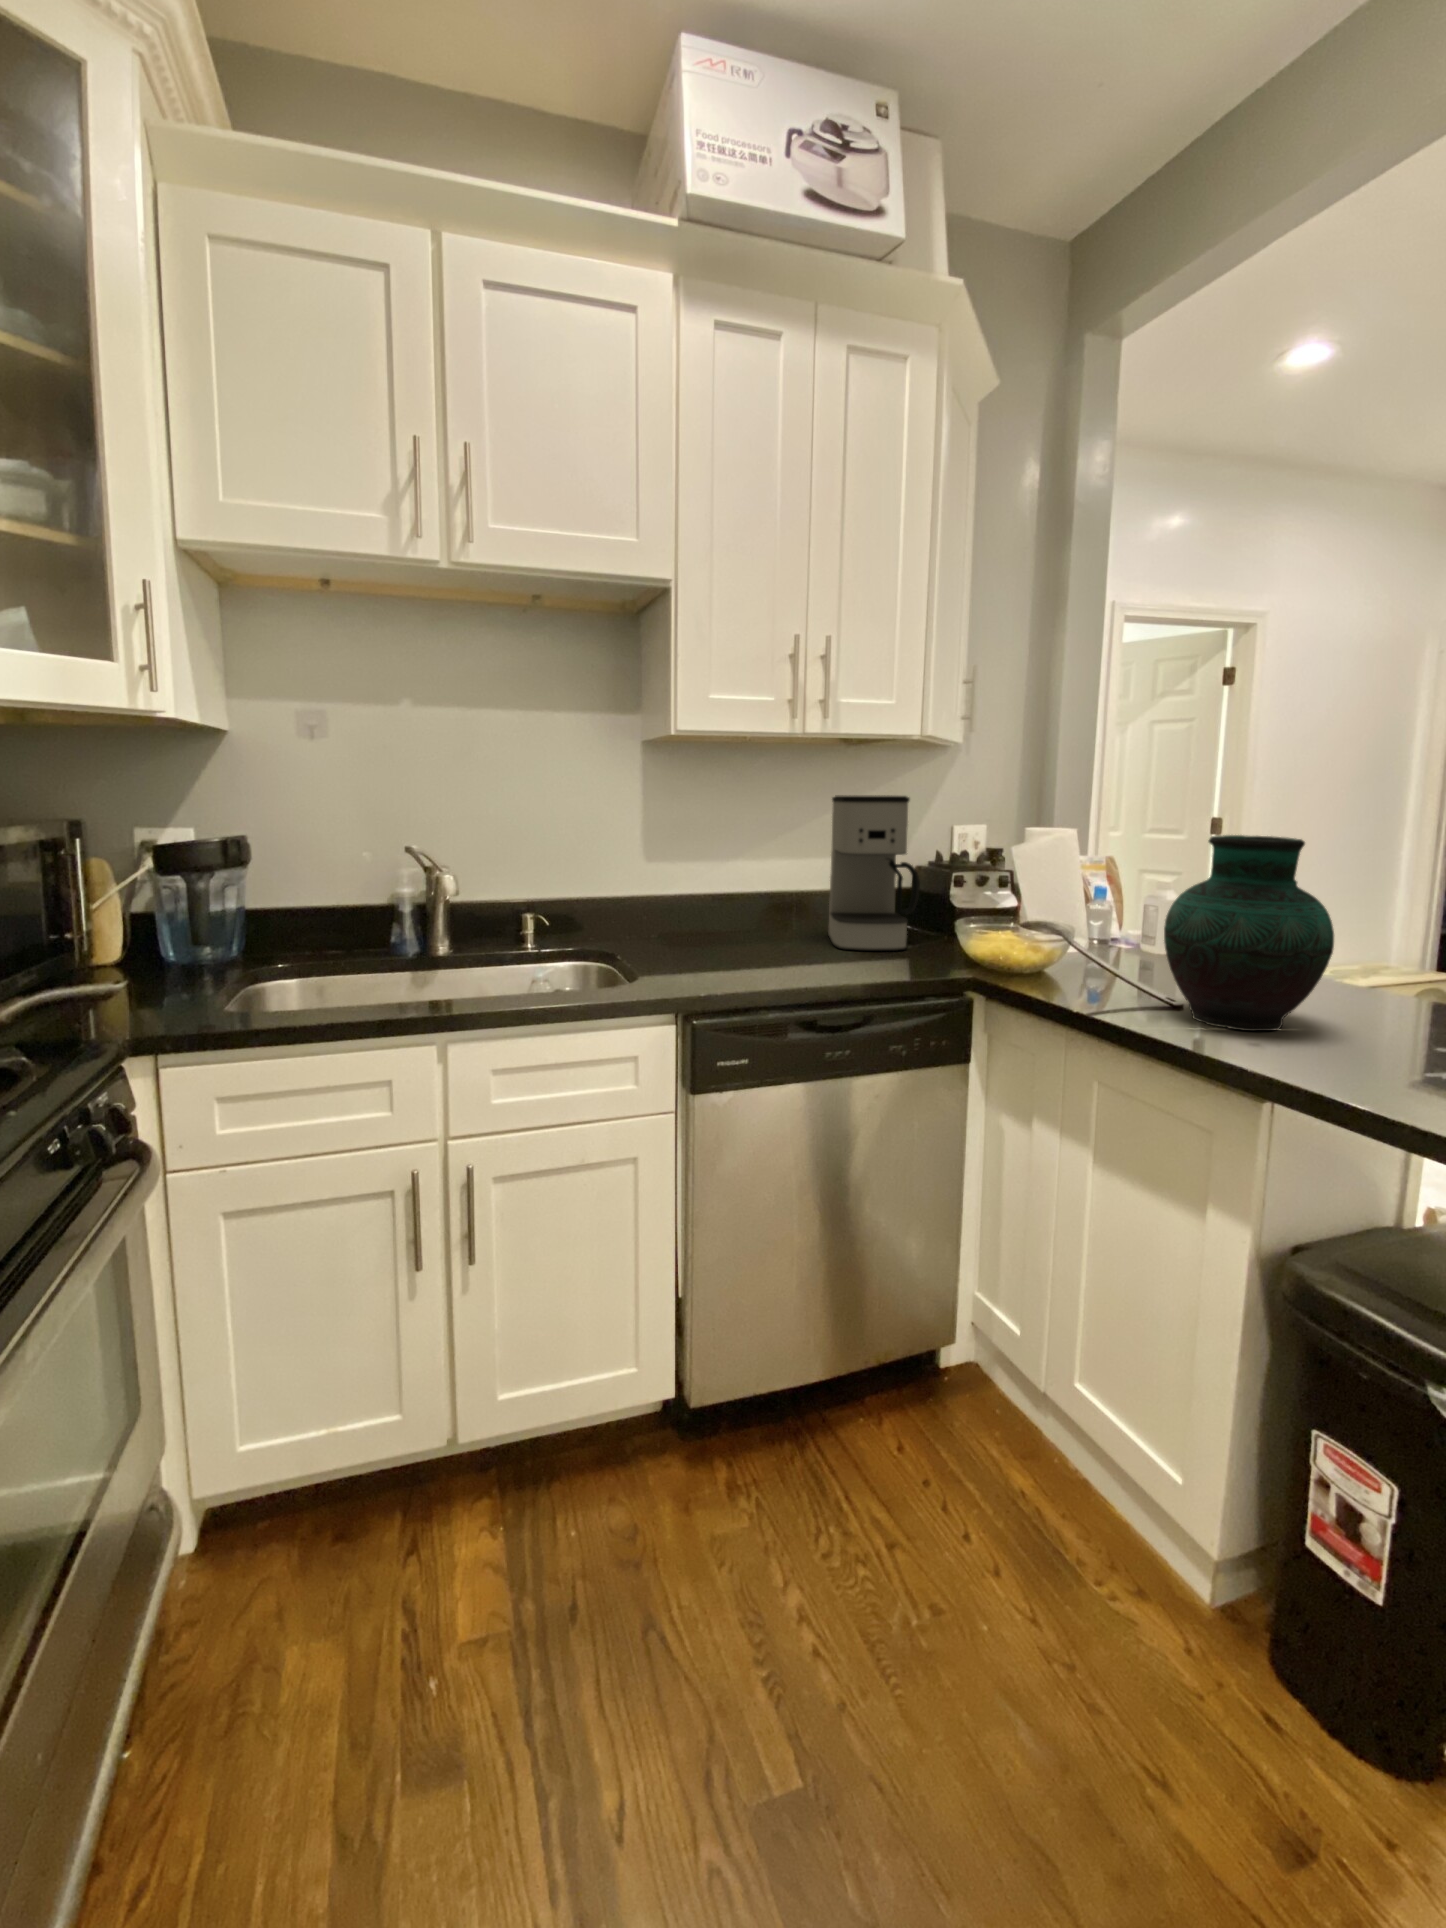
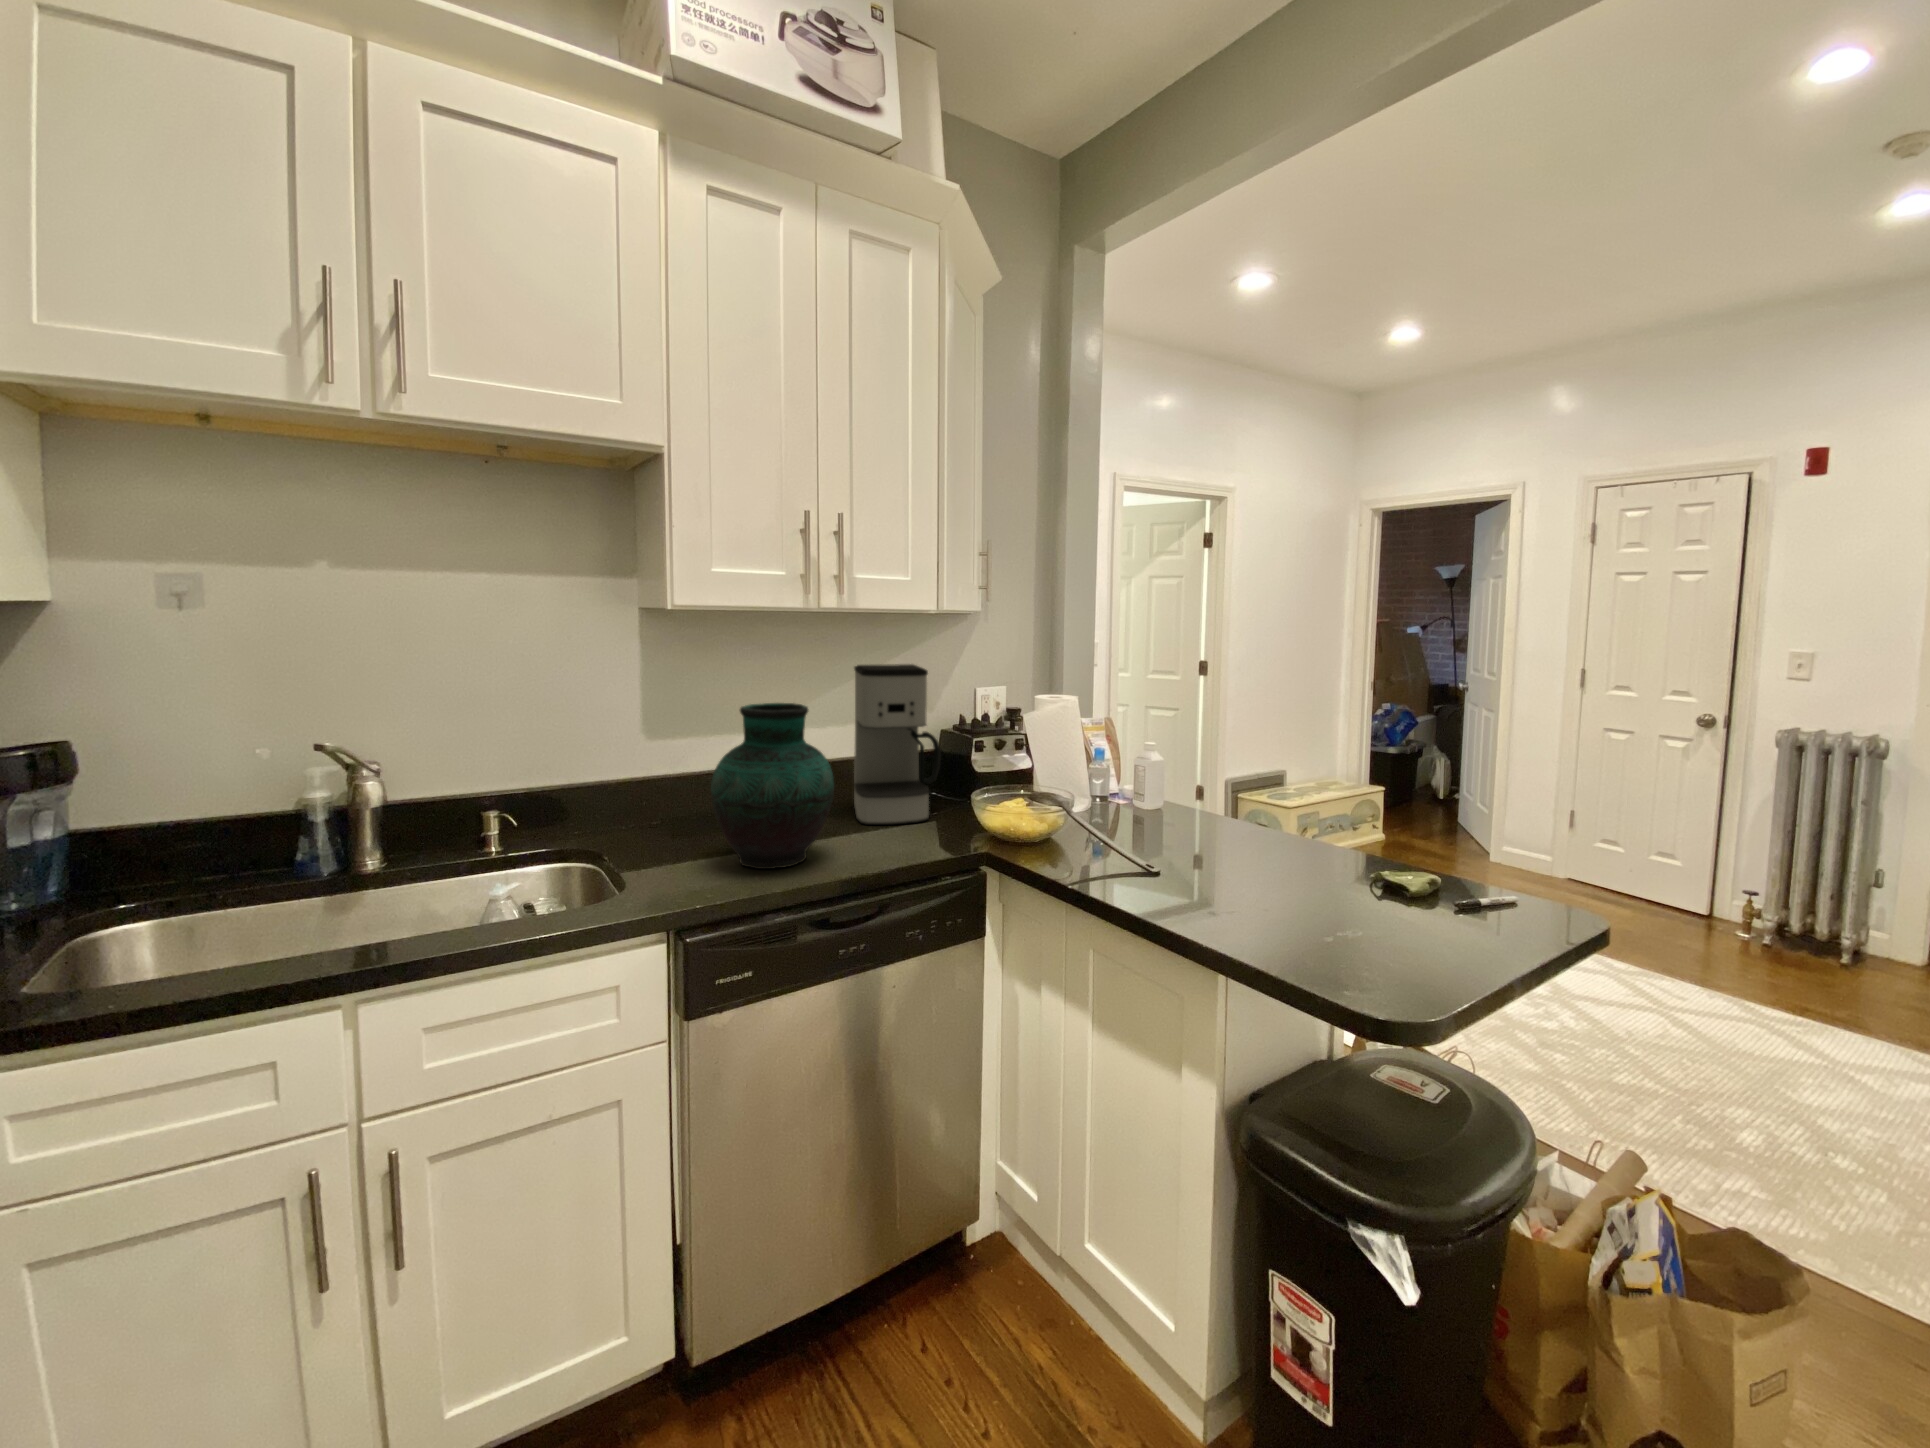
vase: present [1164,835,1334,1031] -> present [711,703,834,869]

